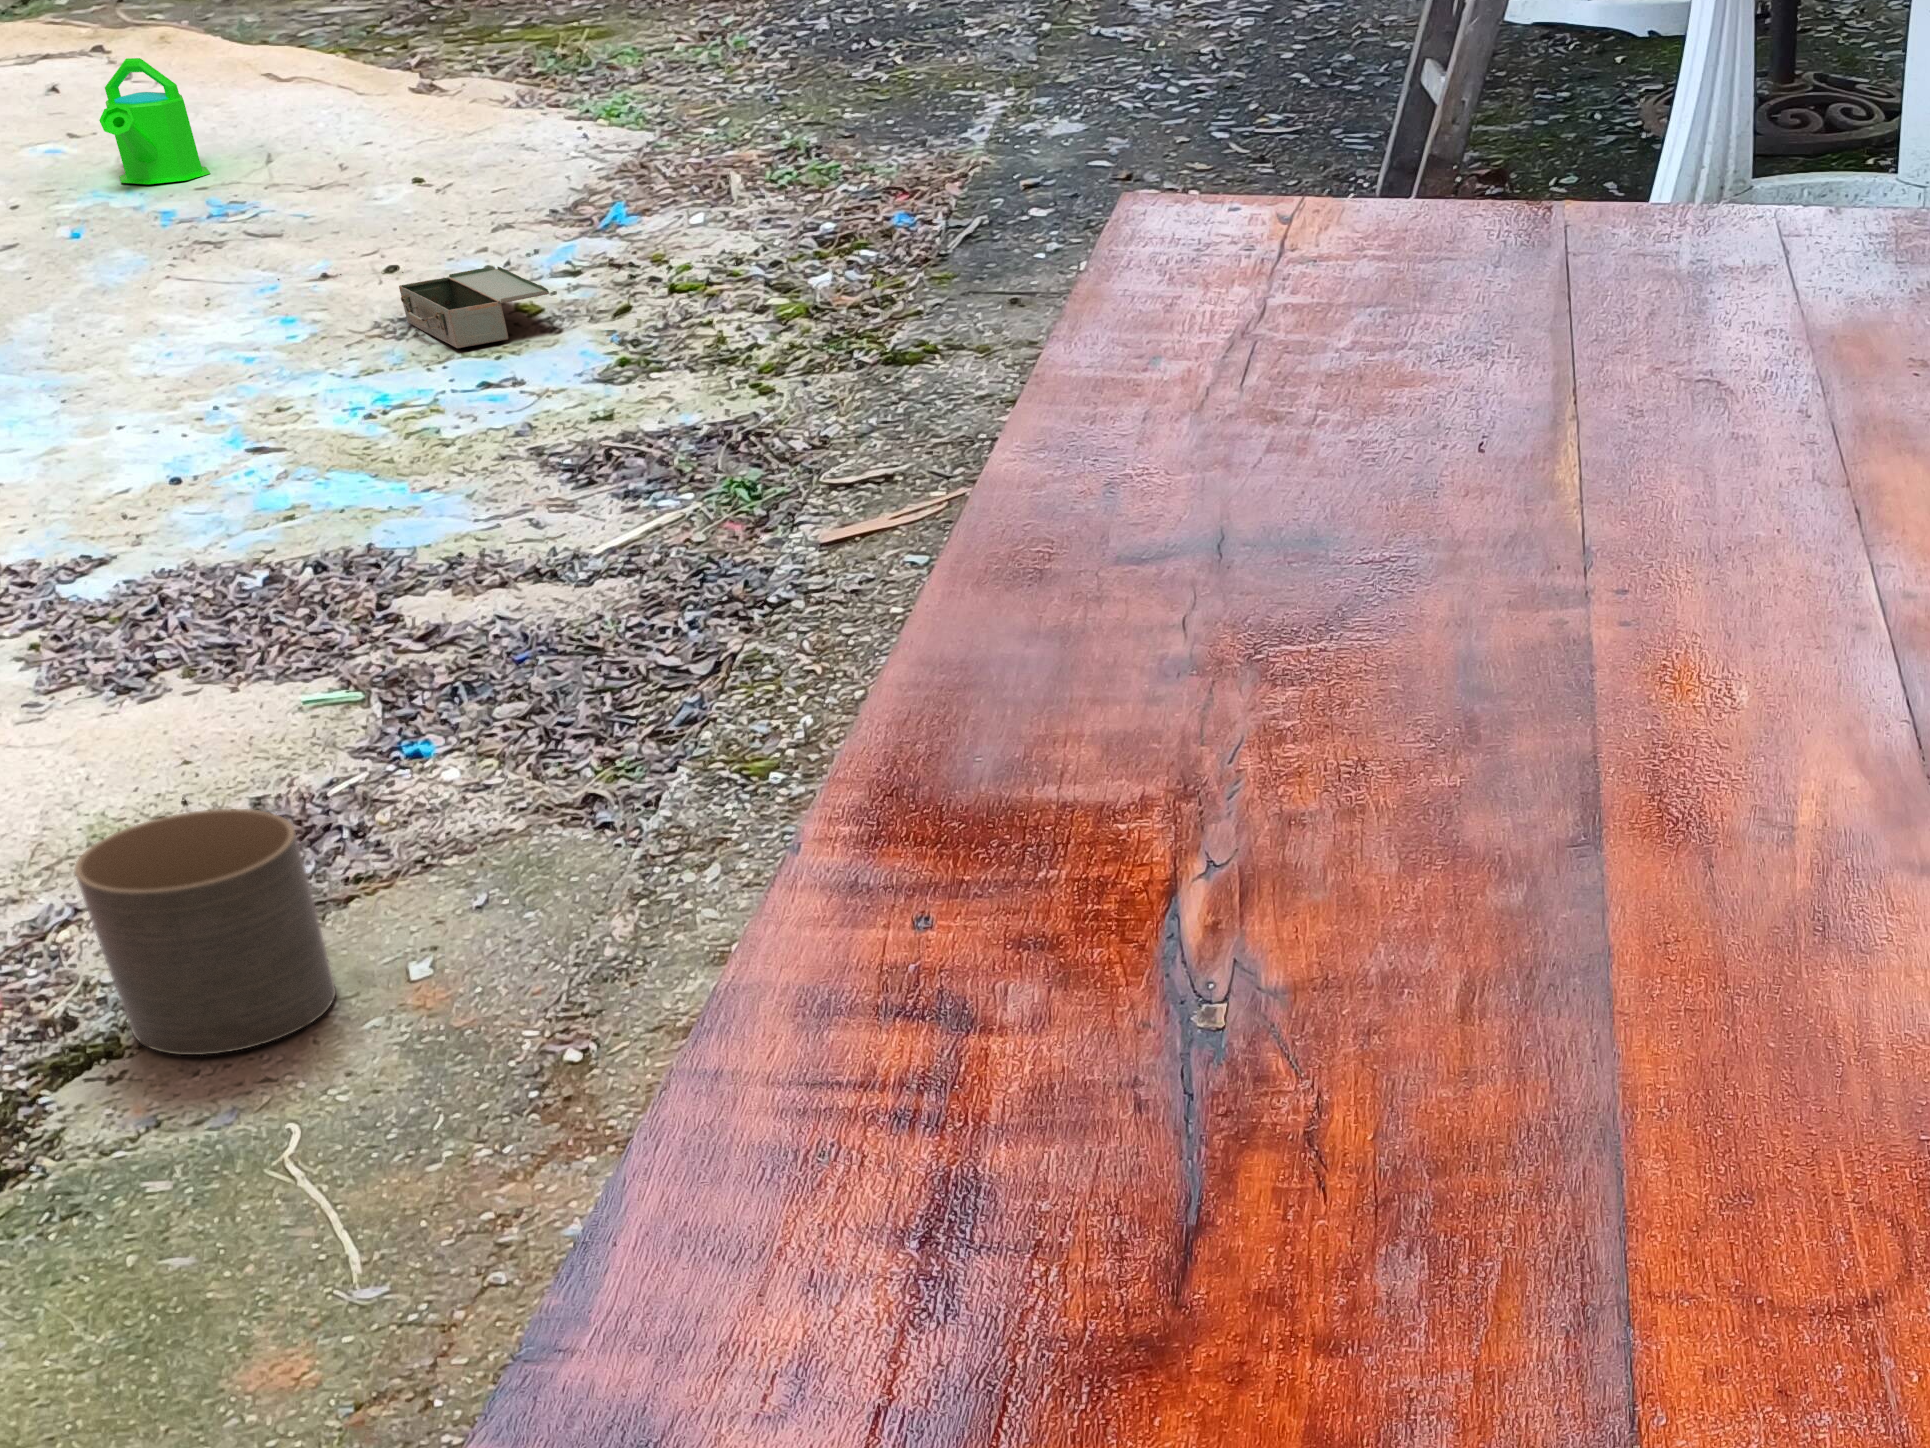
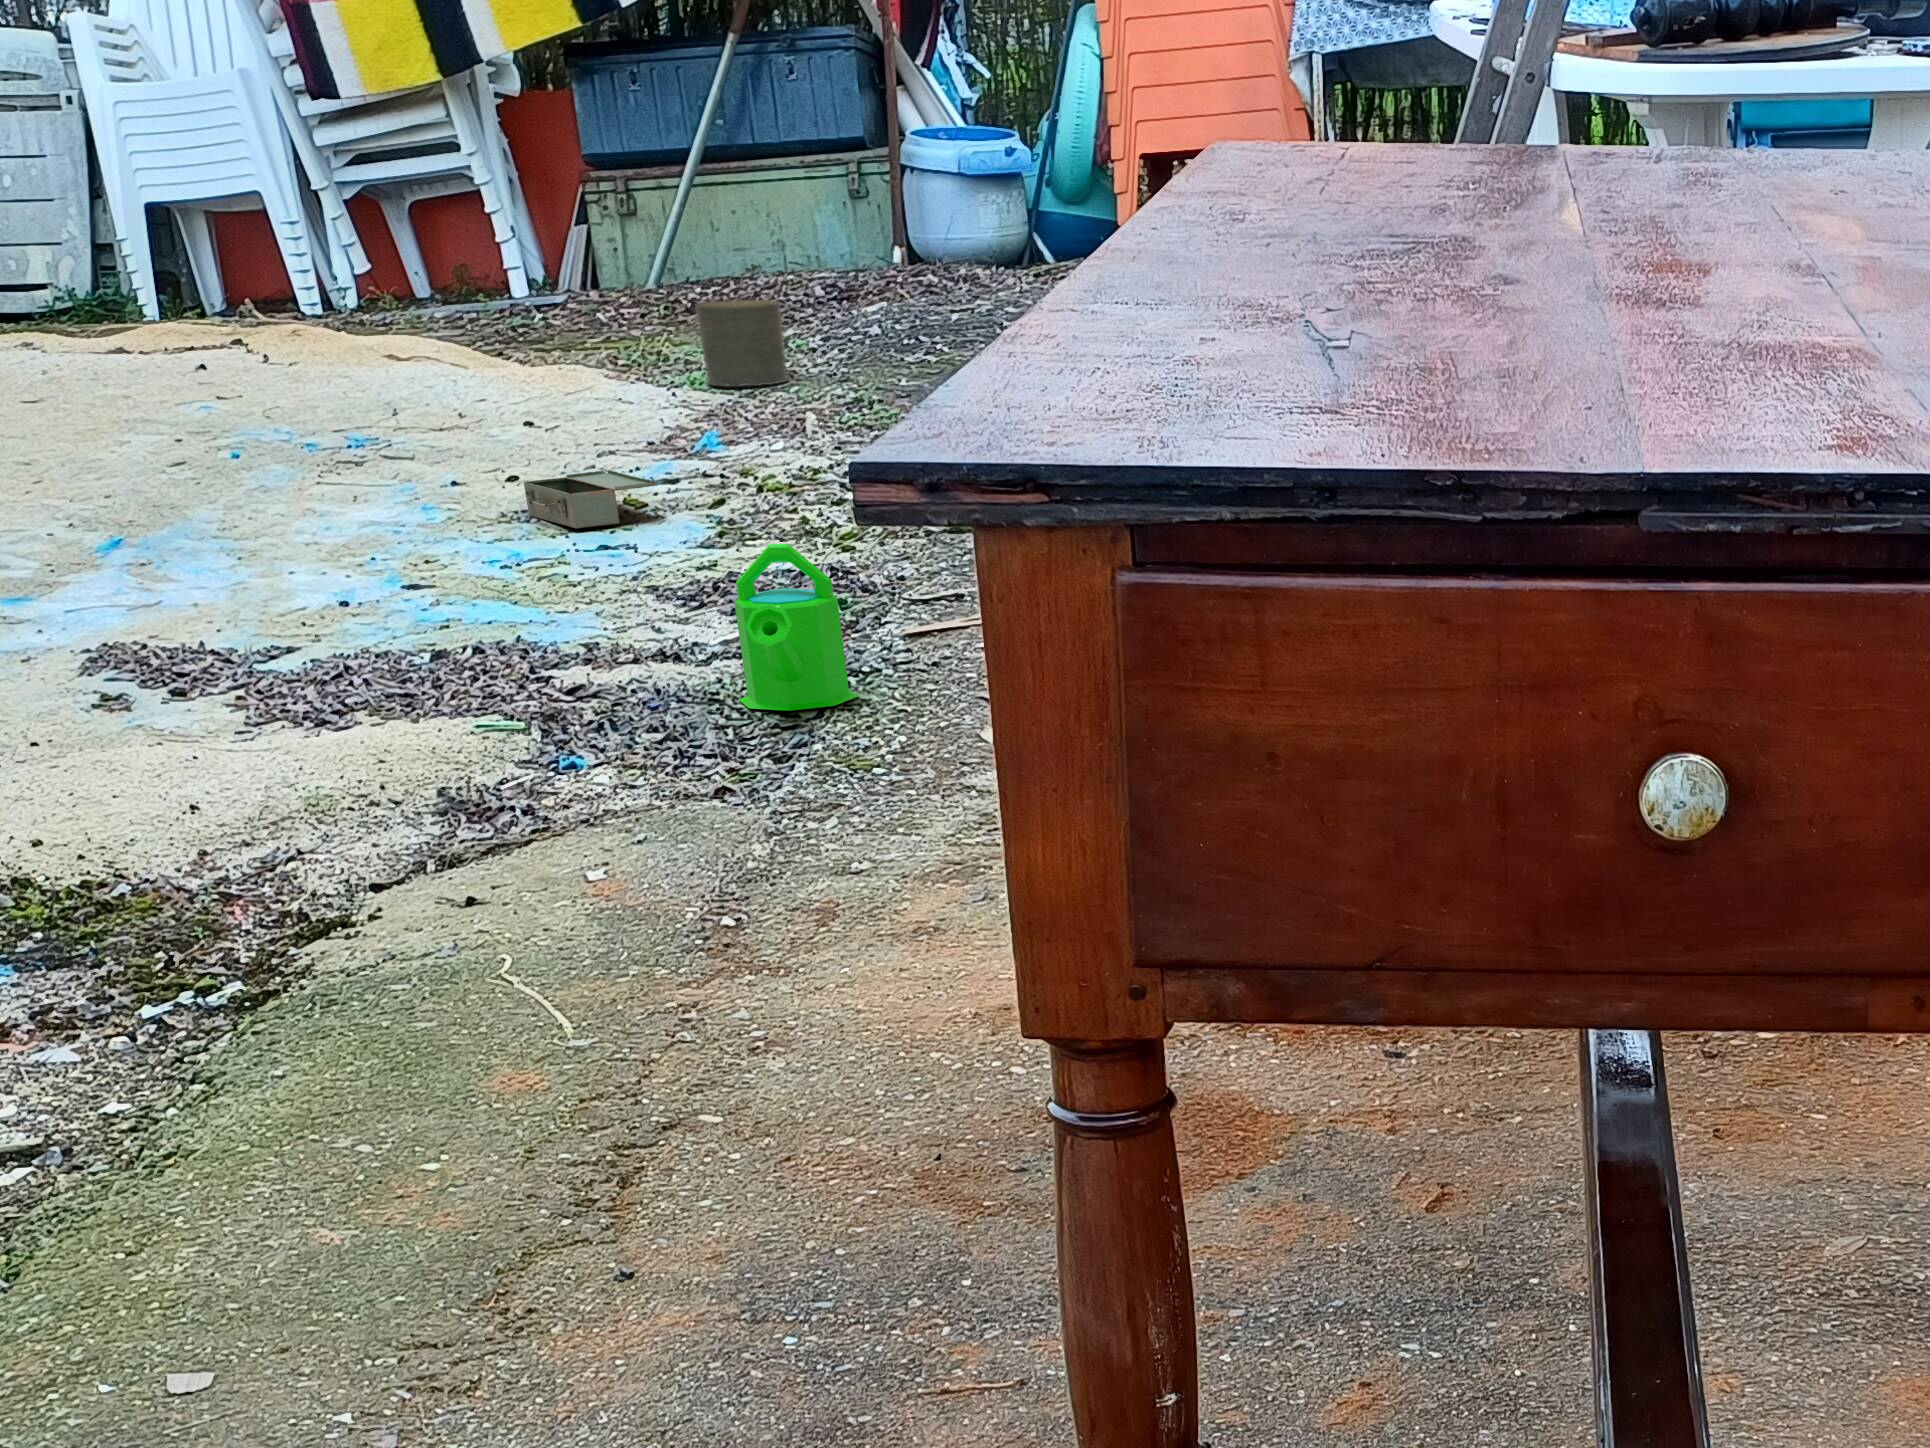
watering can: present [99,58,210,184] -> present [734,544,858,711]
planter: present [75,809,335,1055] -> present [695,300,787,387]

